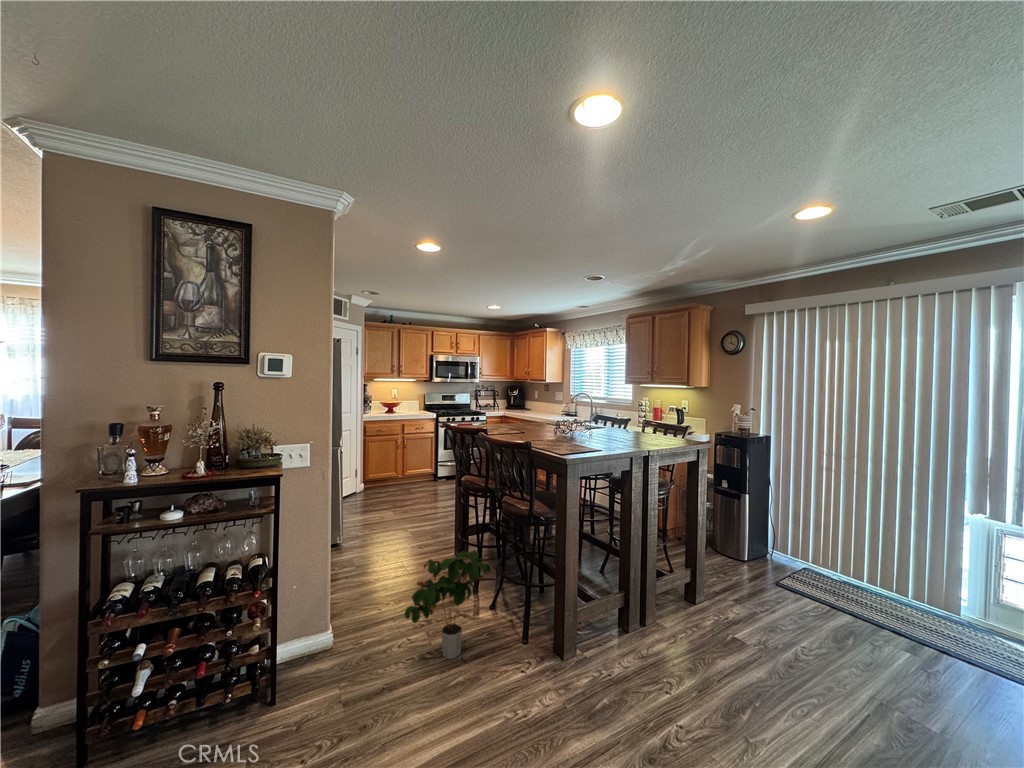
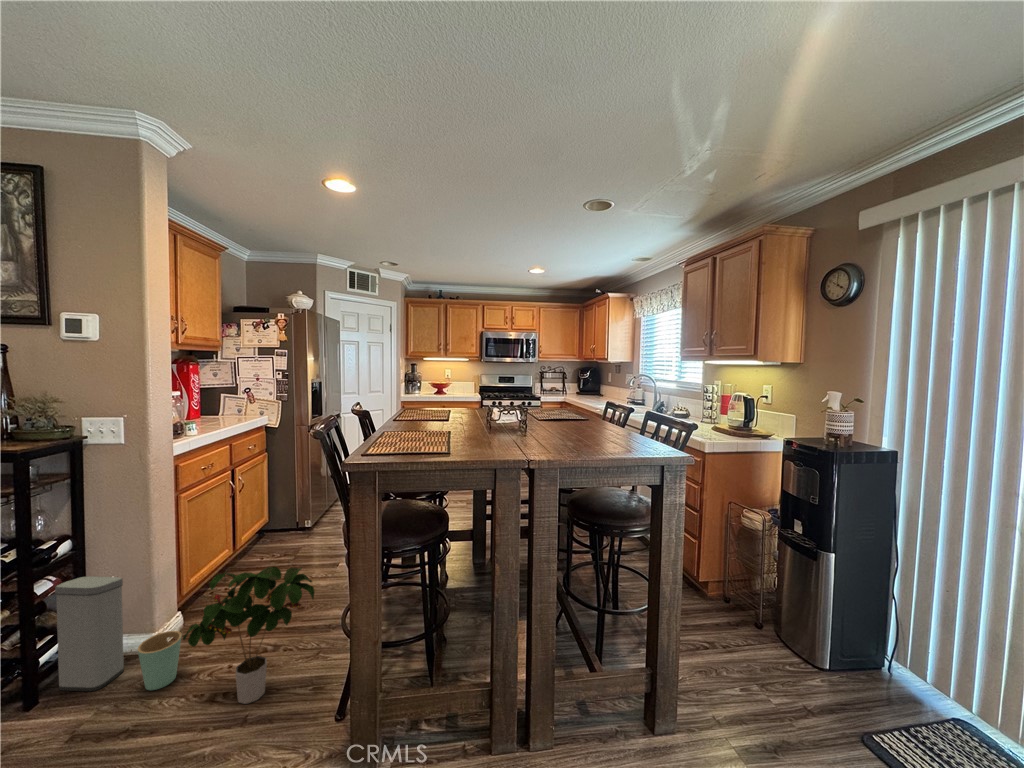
trash can: none [276,587,381,695] -> present [55,576,182,691]

